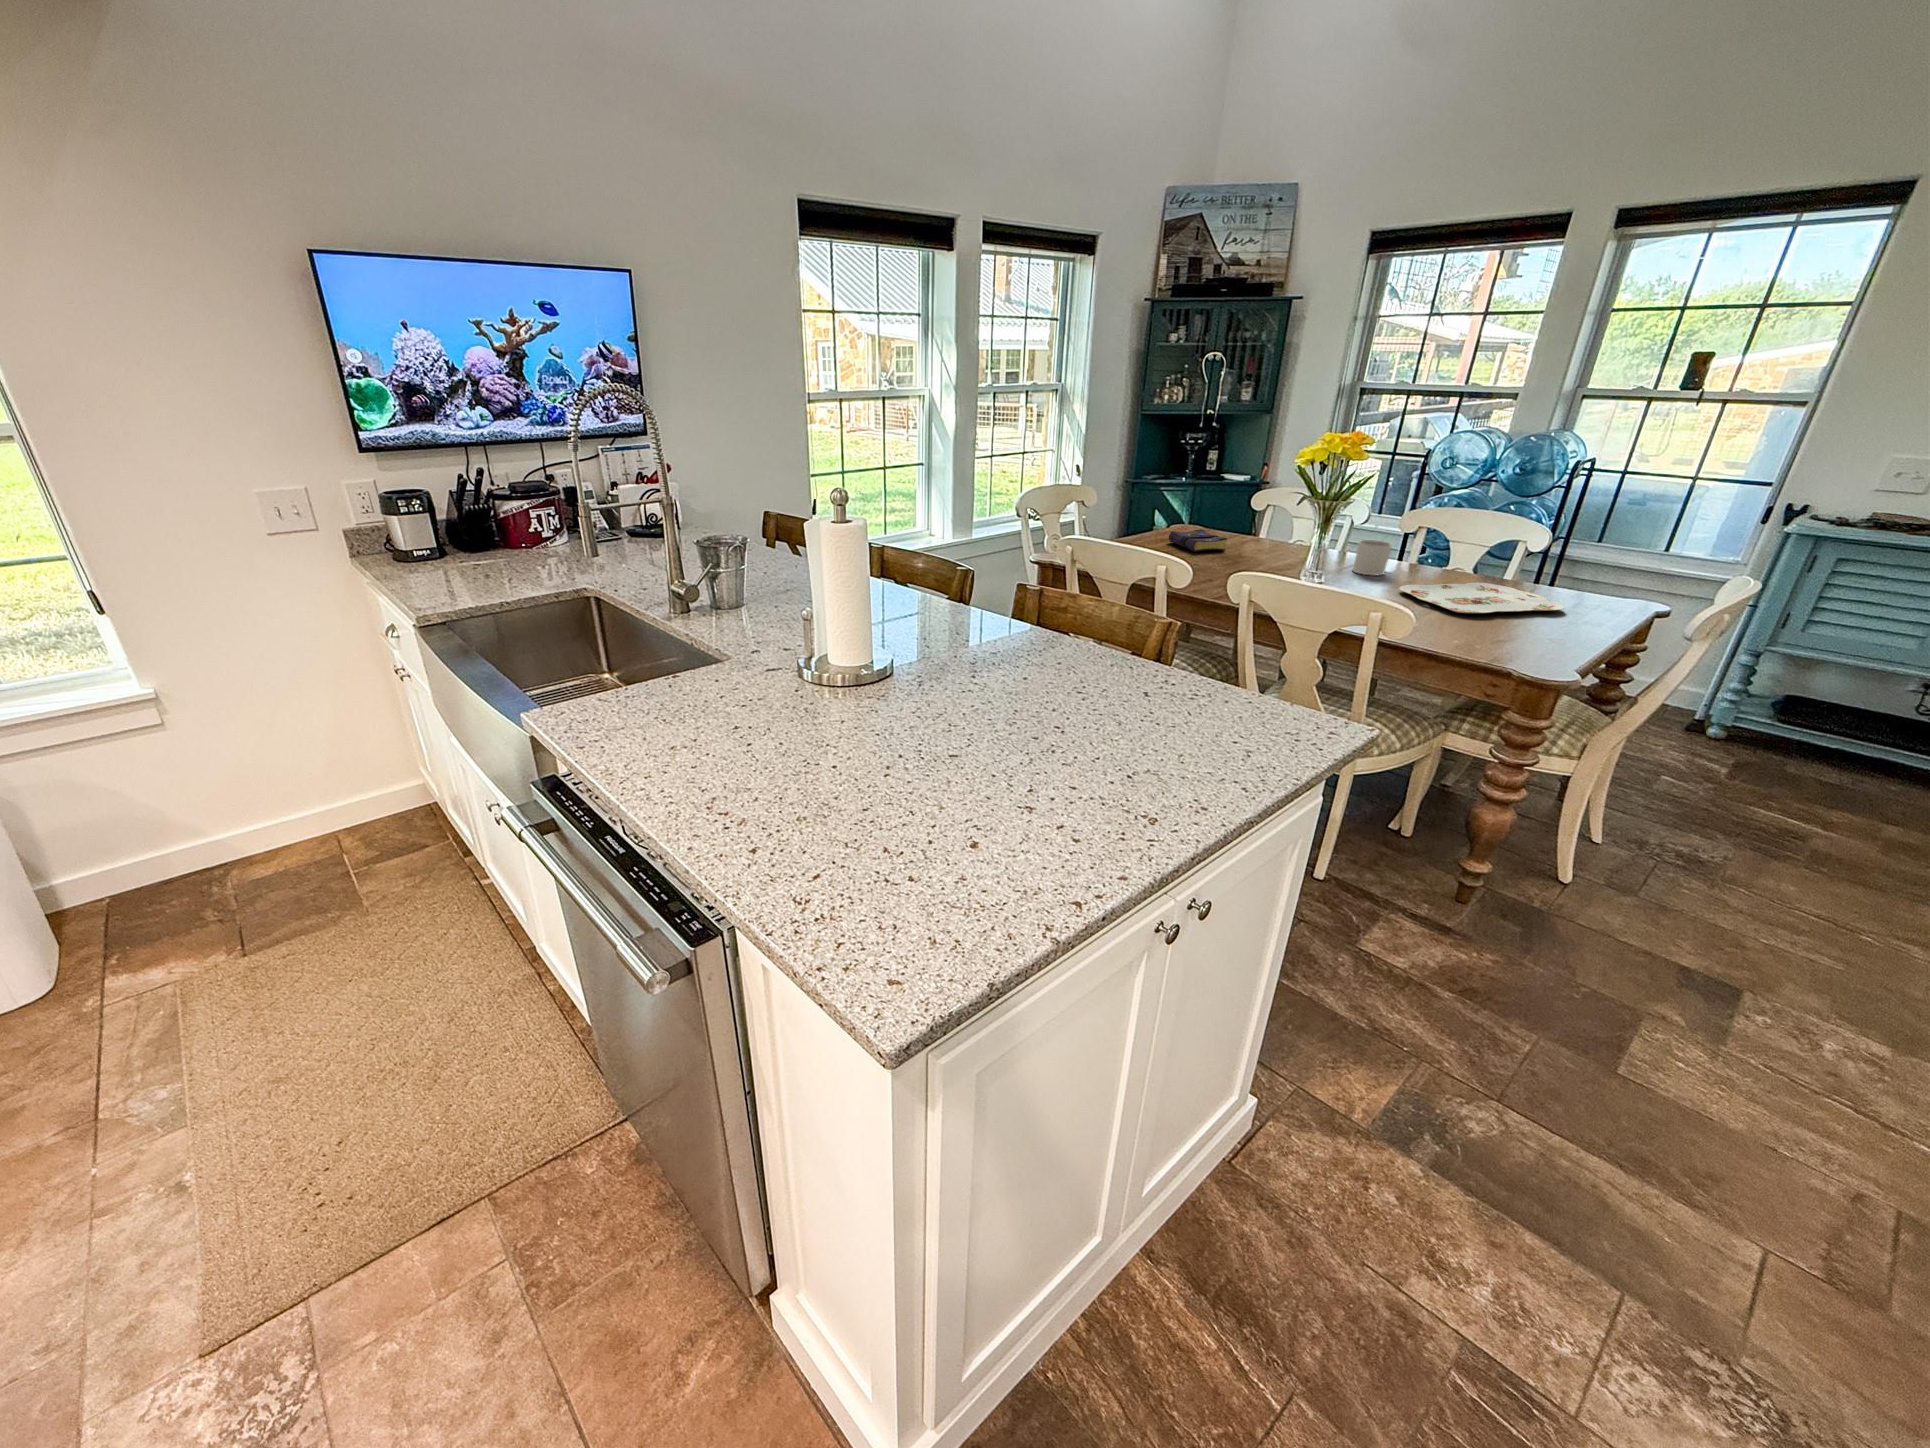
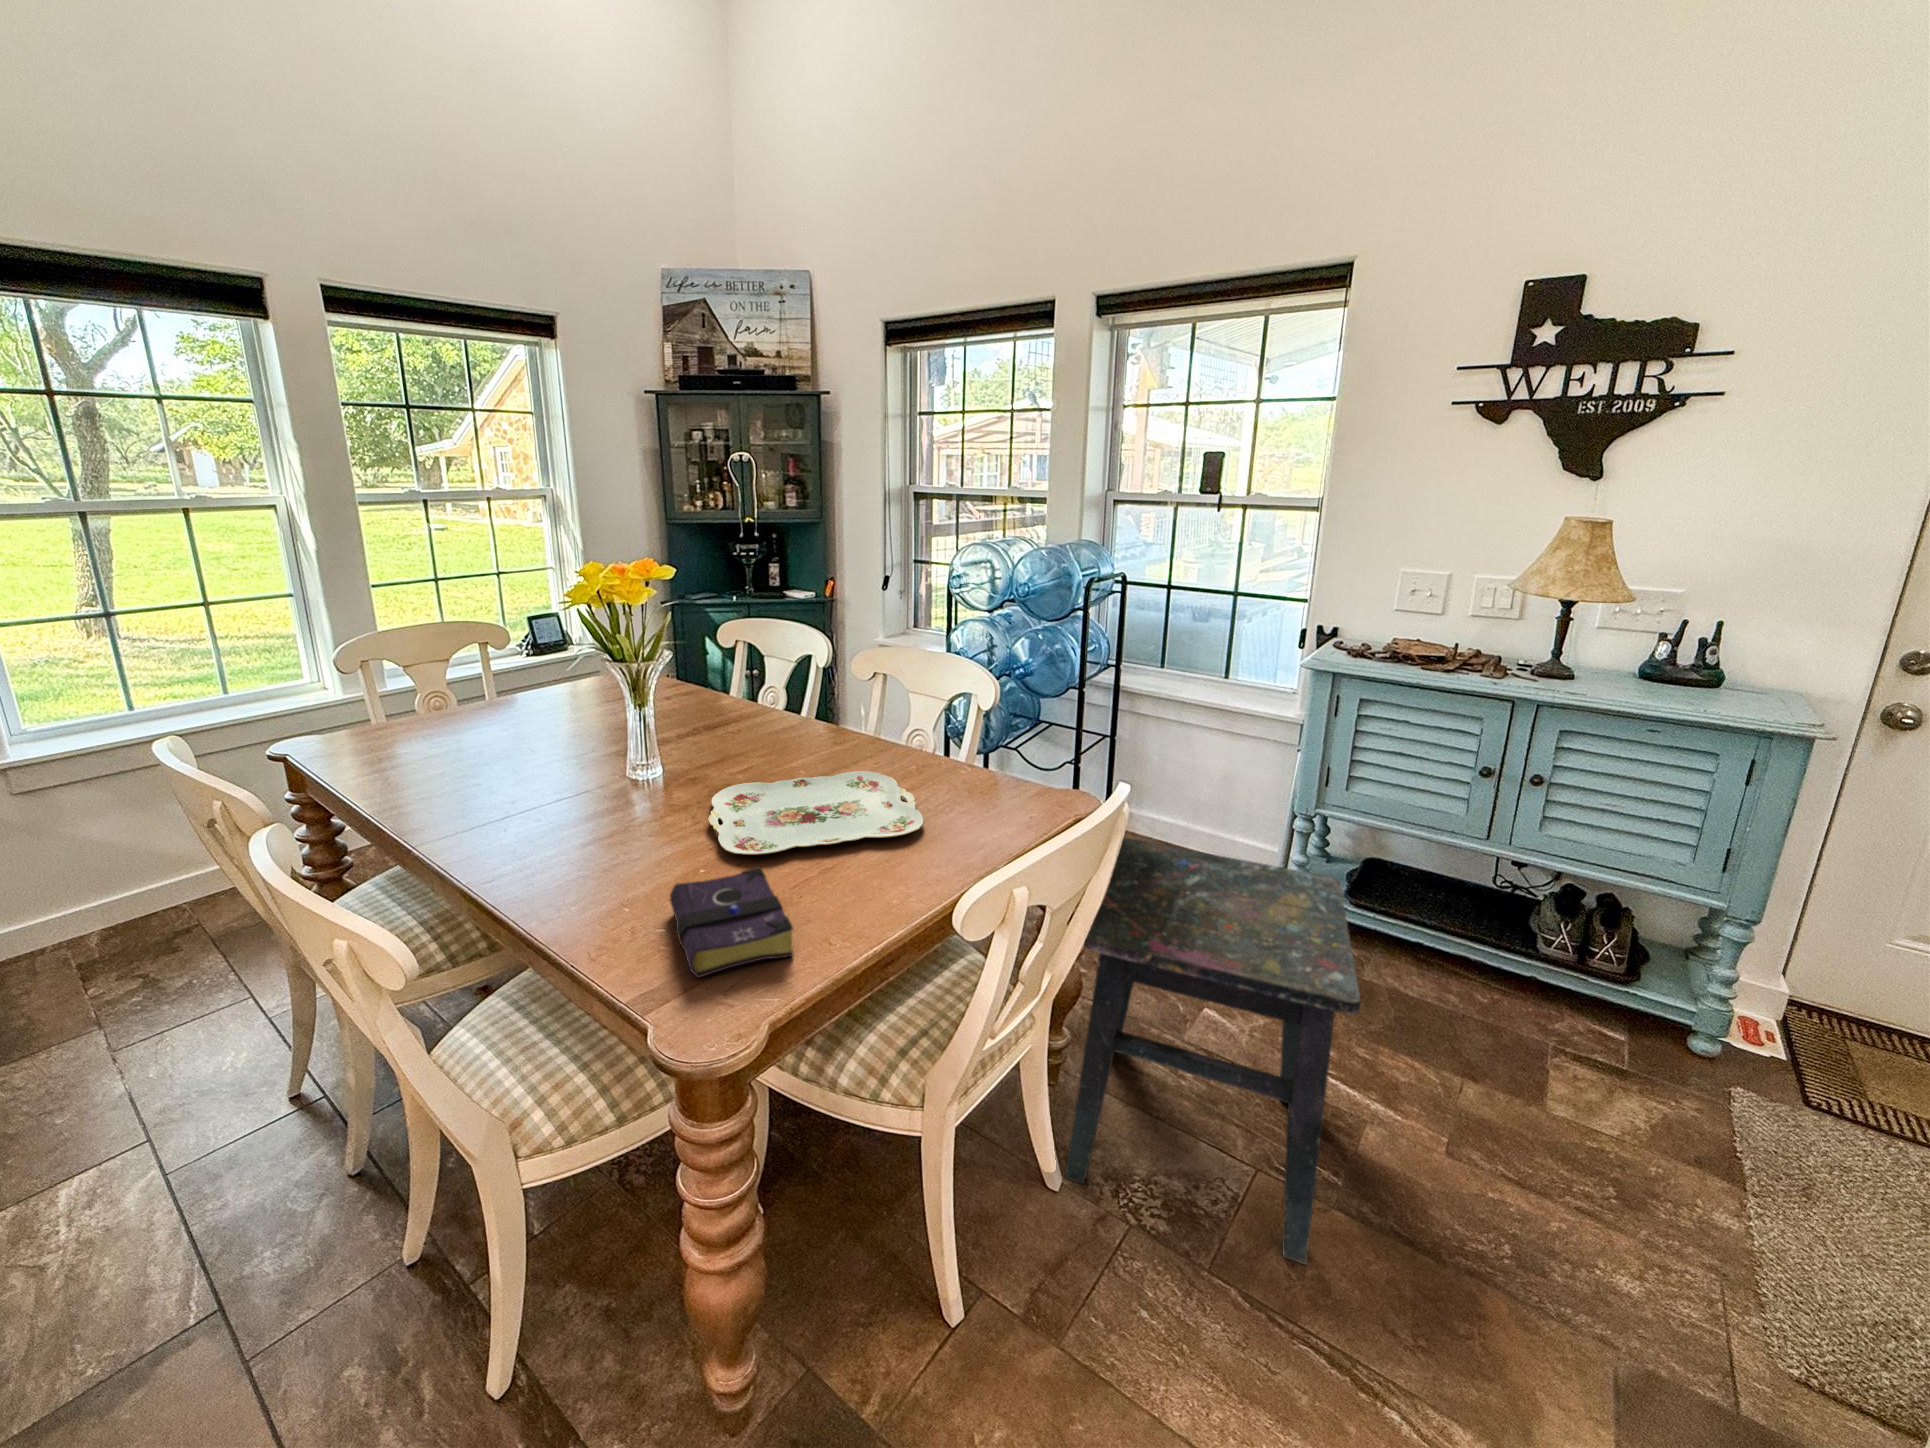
book: present [1169,529,1227,552] -> present [670,866,794,978]
mug: present [1353,540,1391,575] -> none [714,704,774,759]
side table: none [1588,642,1881,884] -> present [1065,838,1360,1265]

